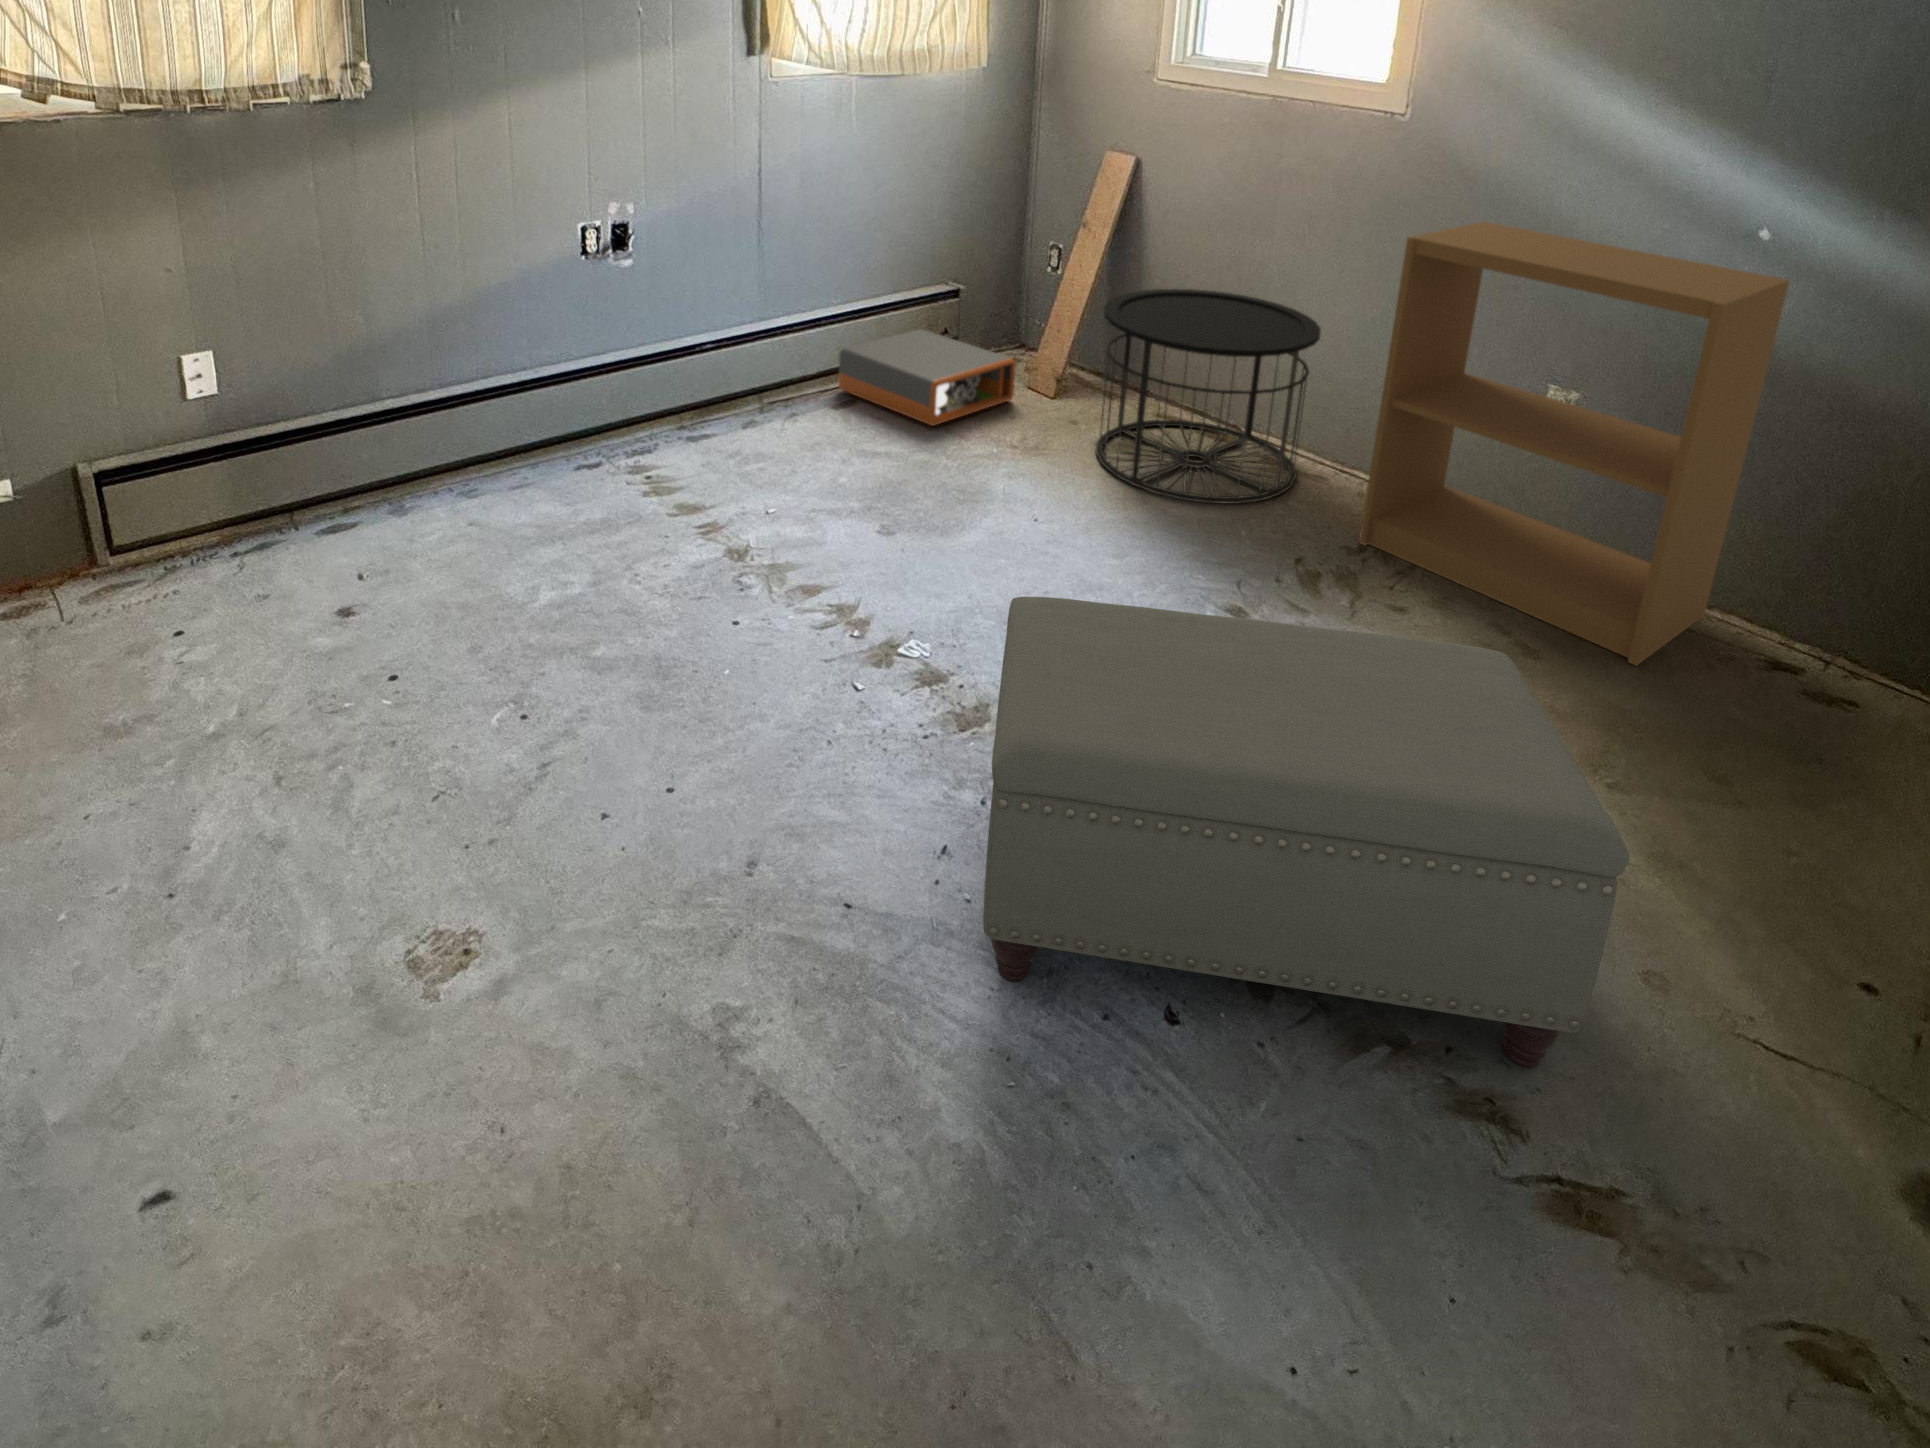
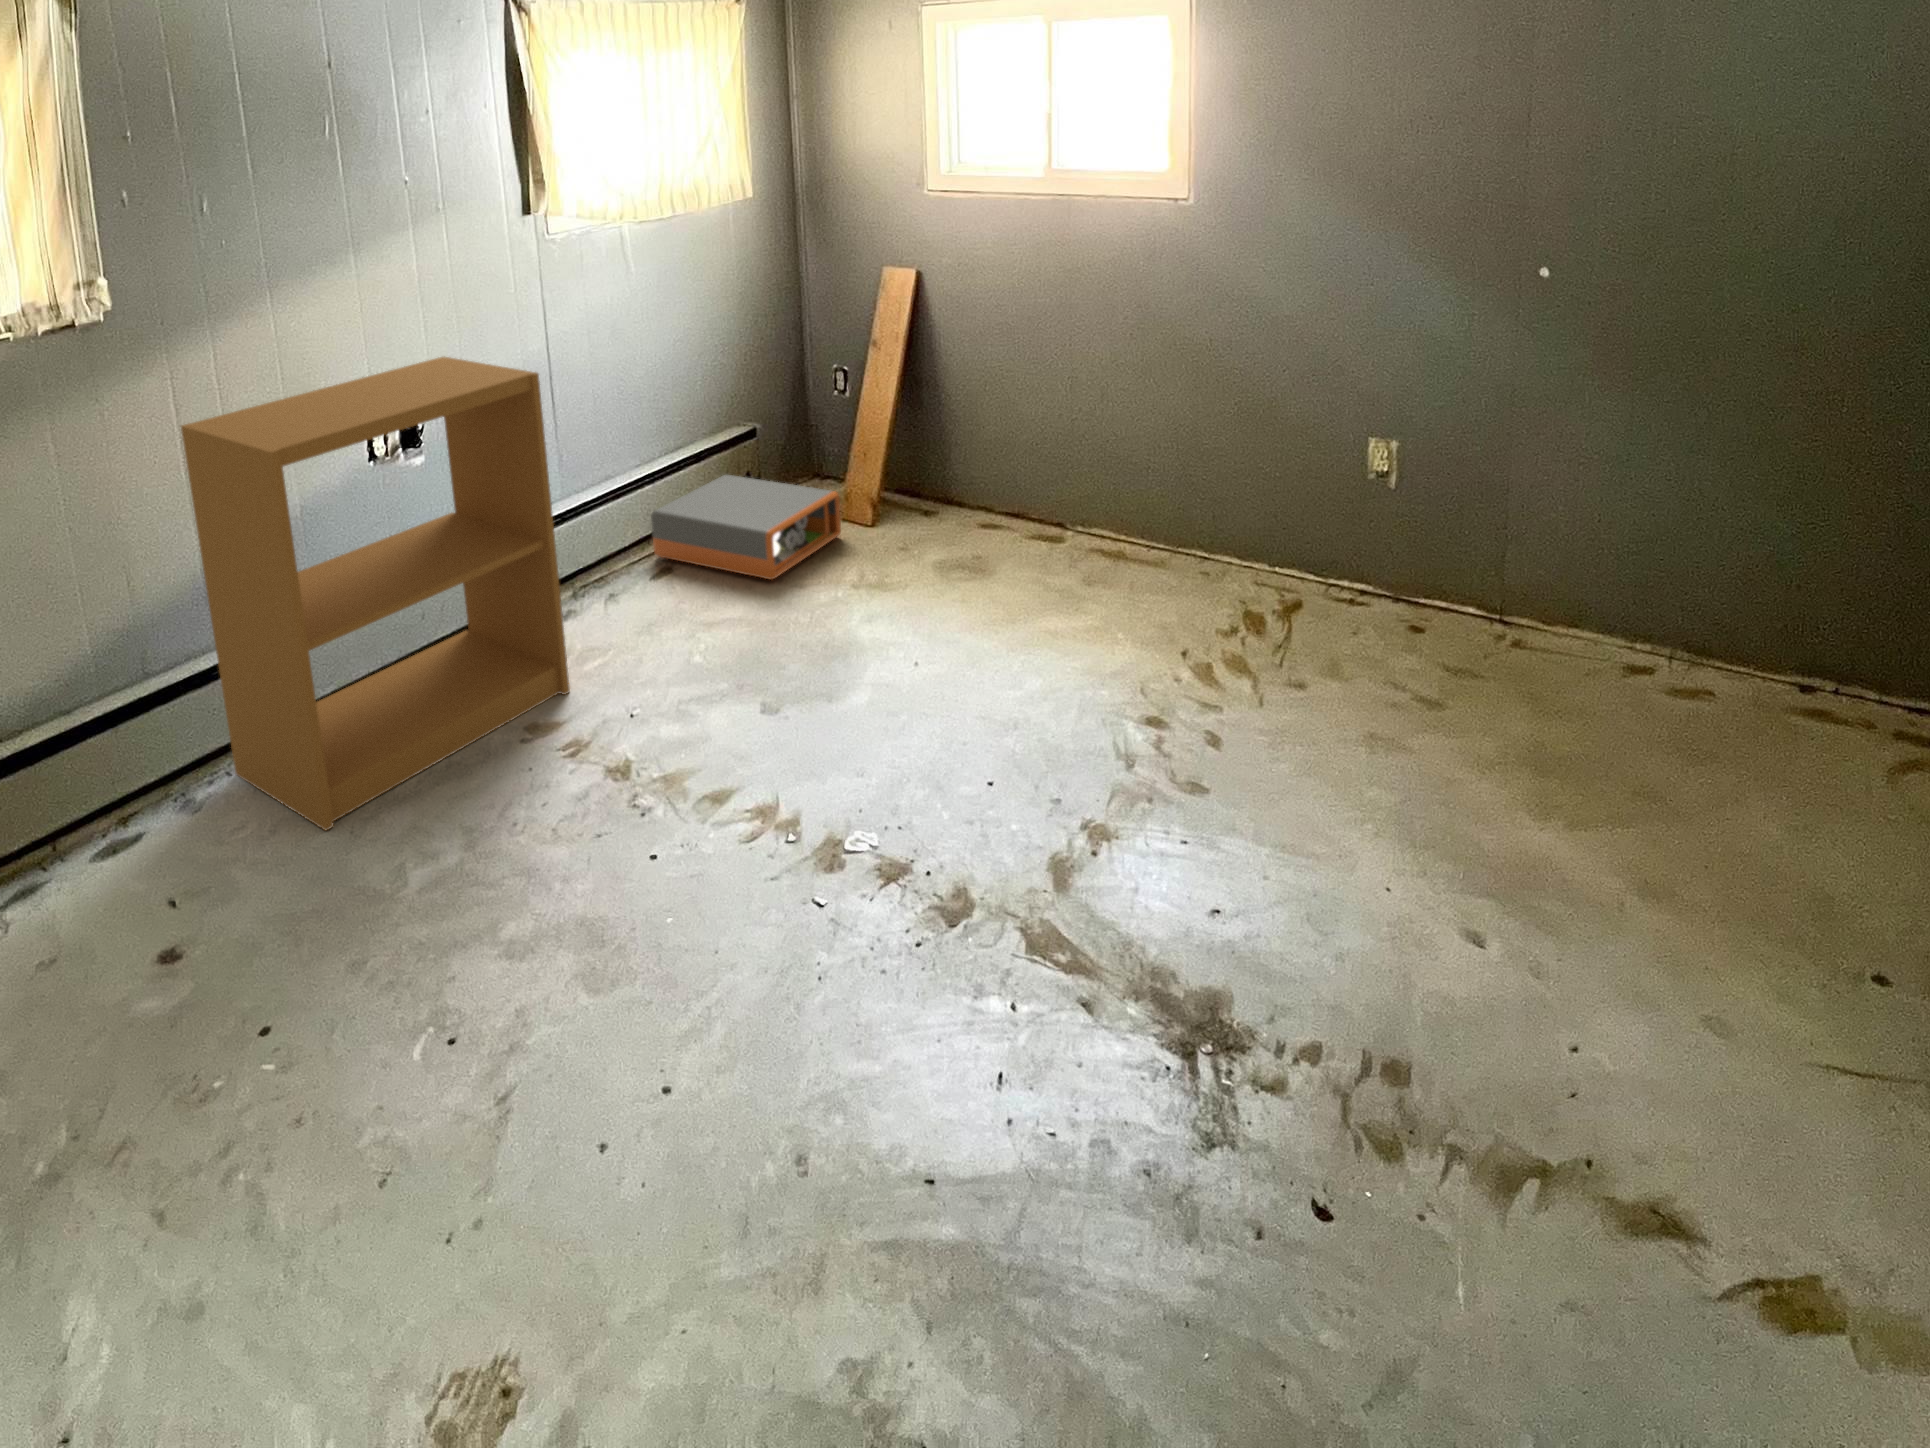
bookshelf: present [1359,222,1789,666] -> present [181,357,570,830]
side table: present [1095,289,1321,504] -> none [937,391,1153,613]
ottoman: present [983,597,1630,1067] -> none [1016,726,1722,1219]

